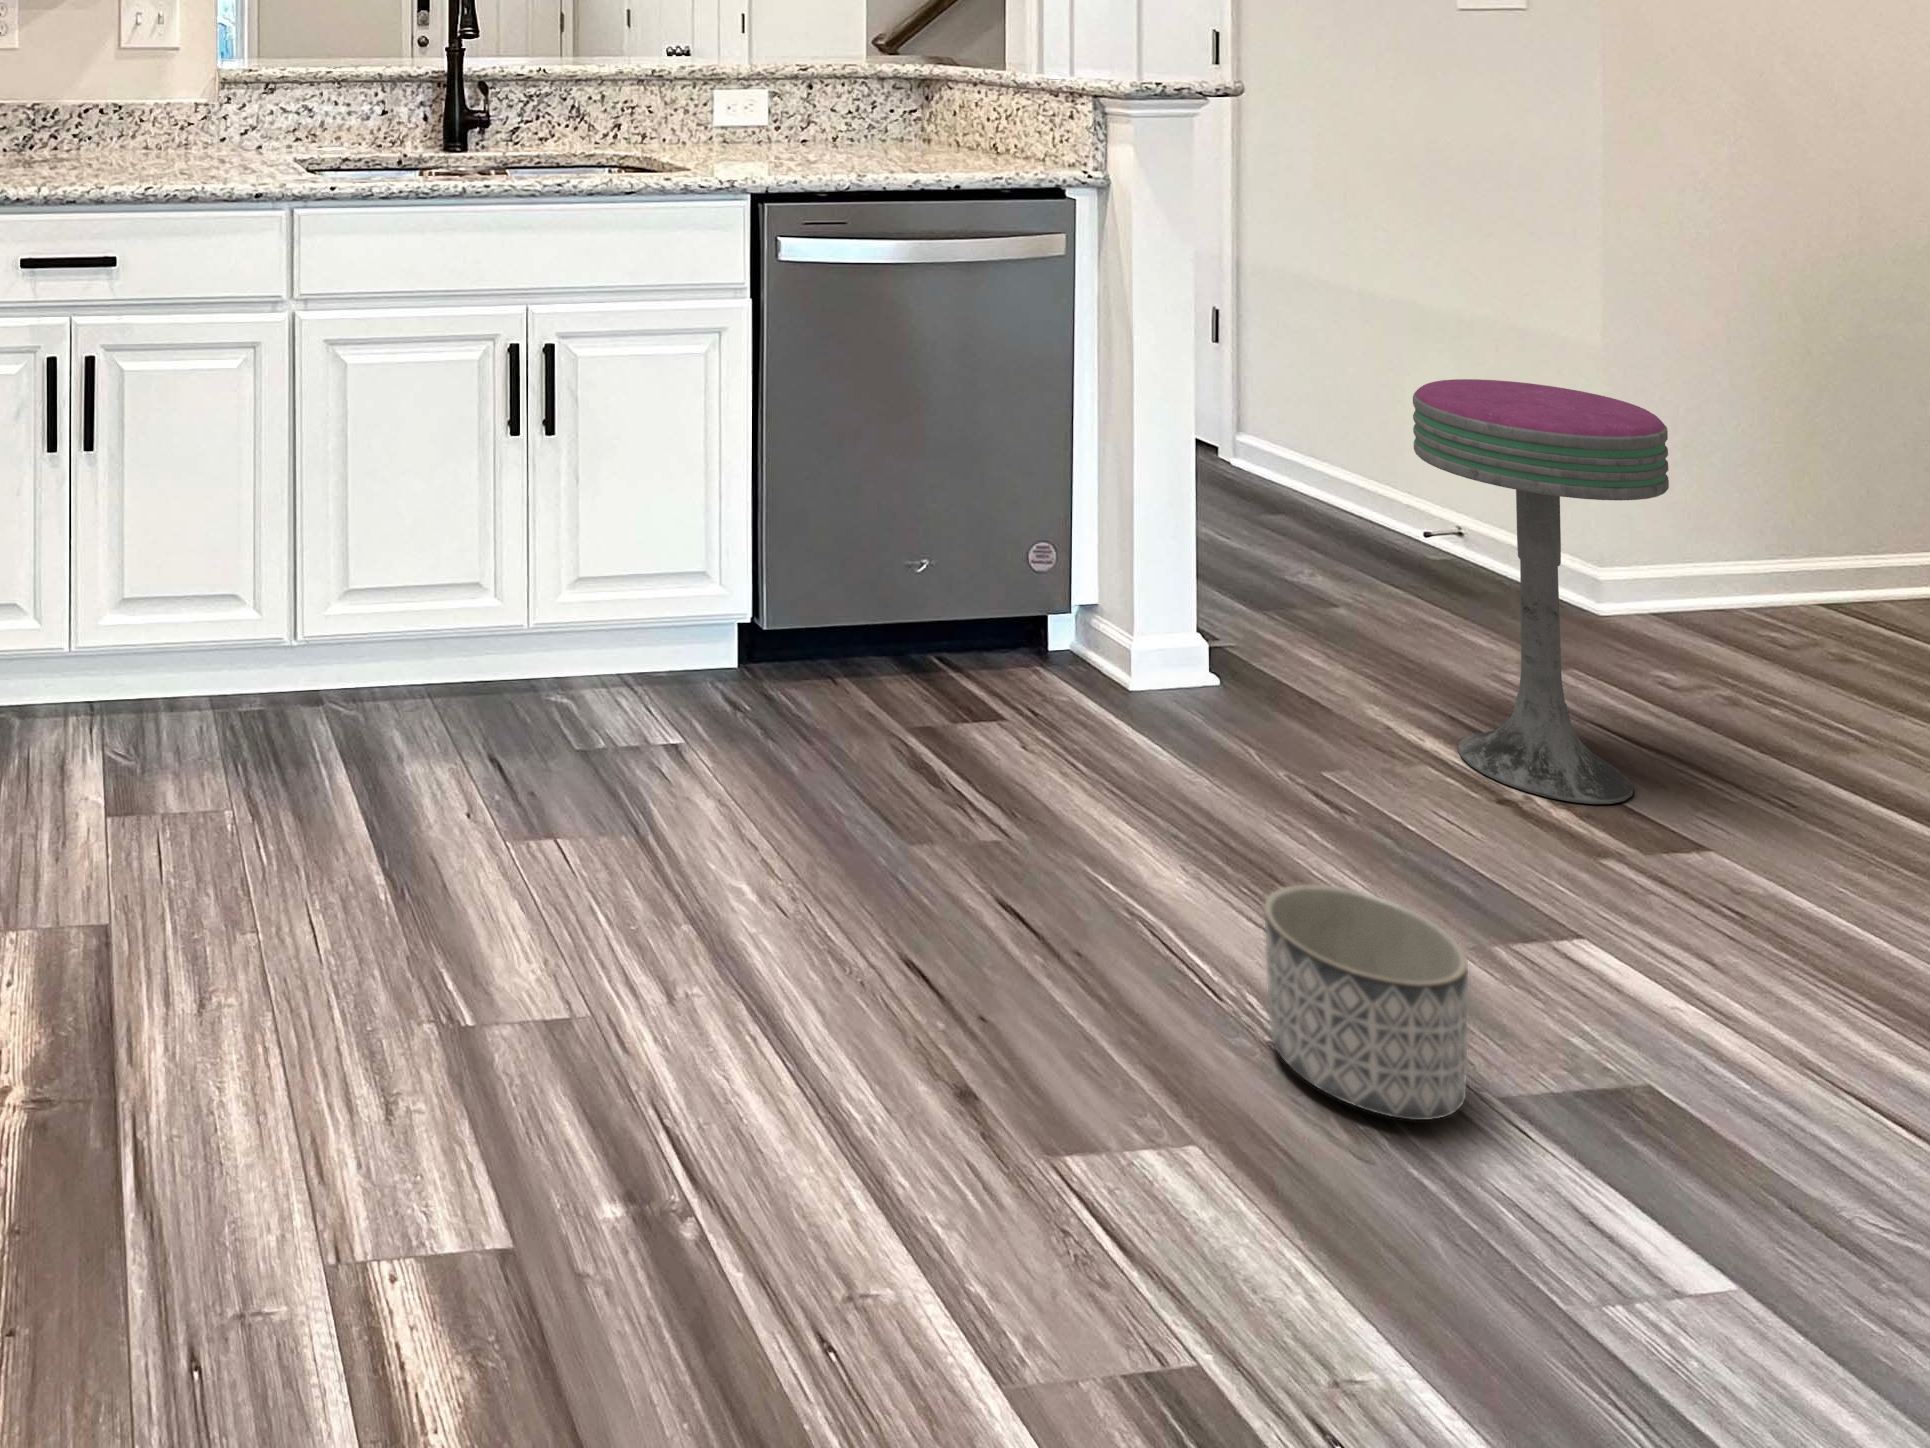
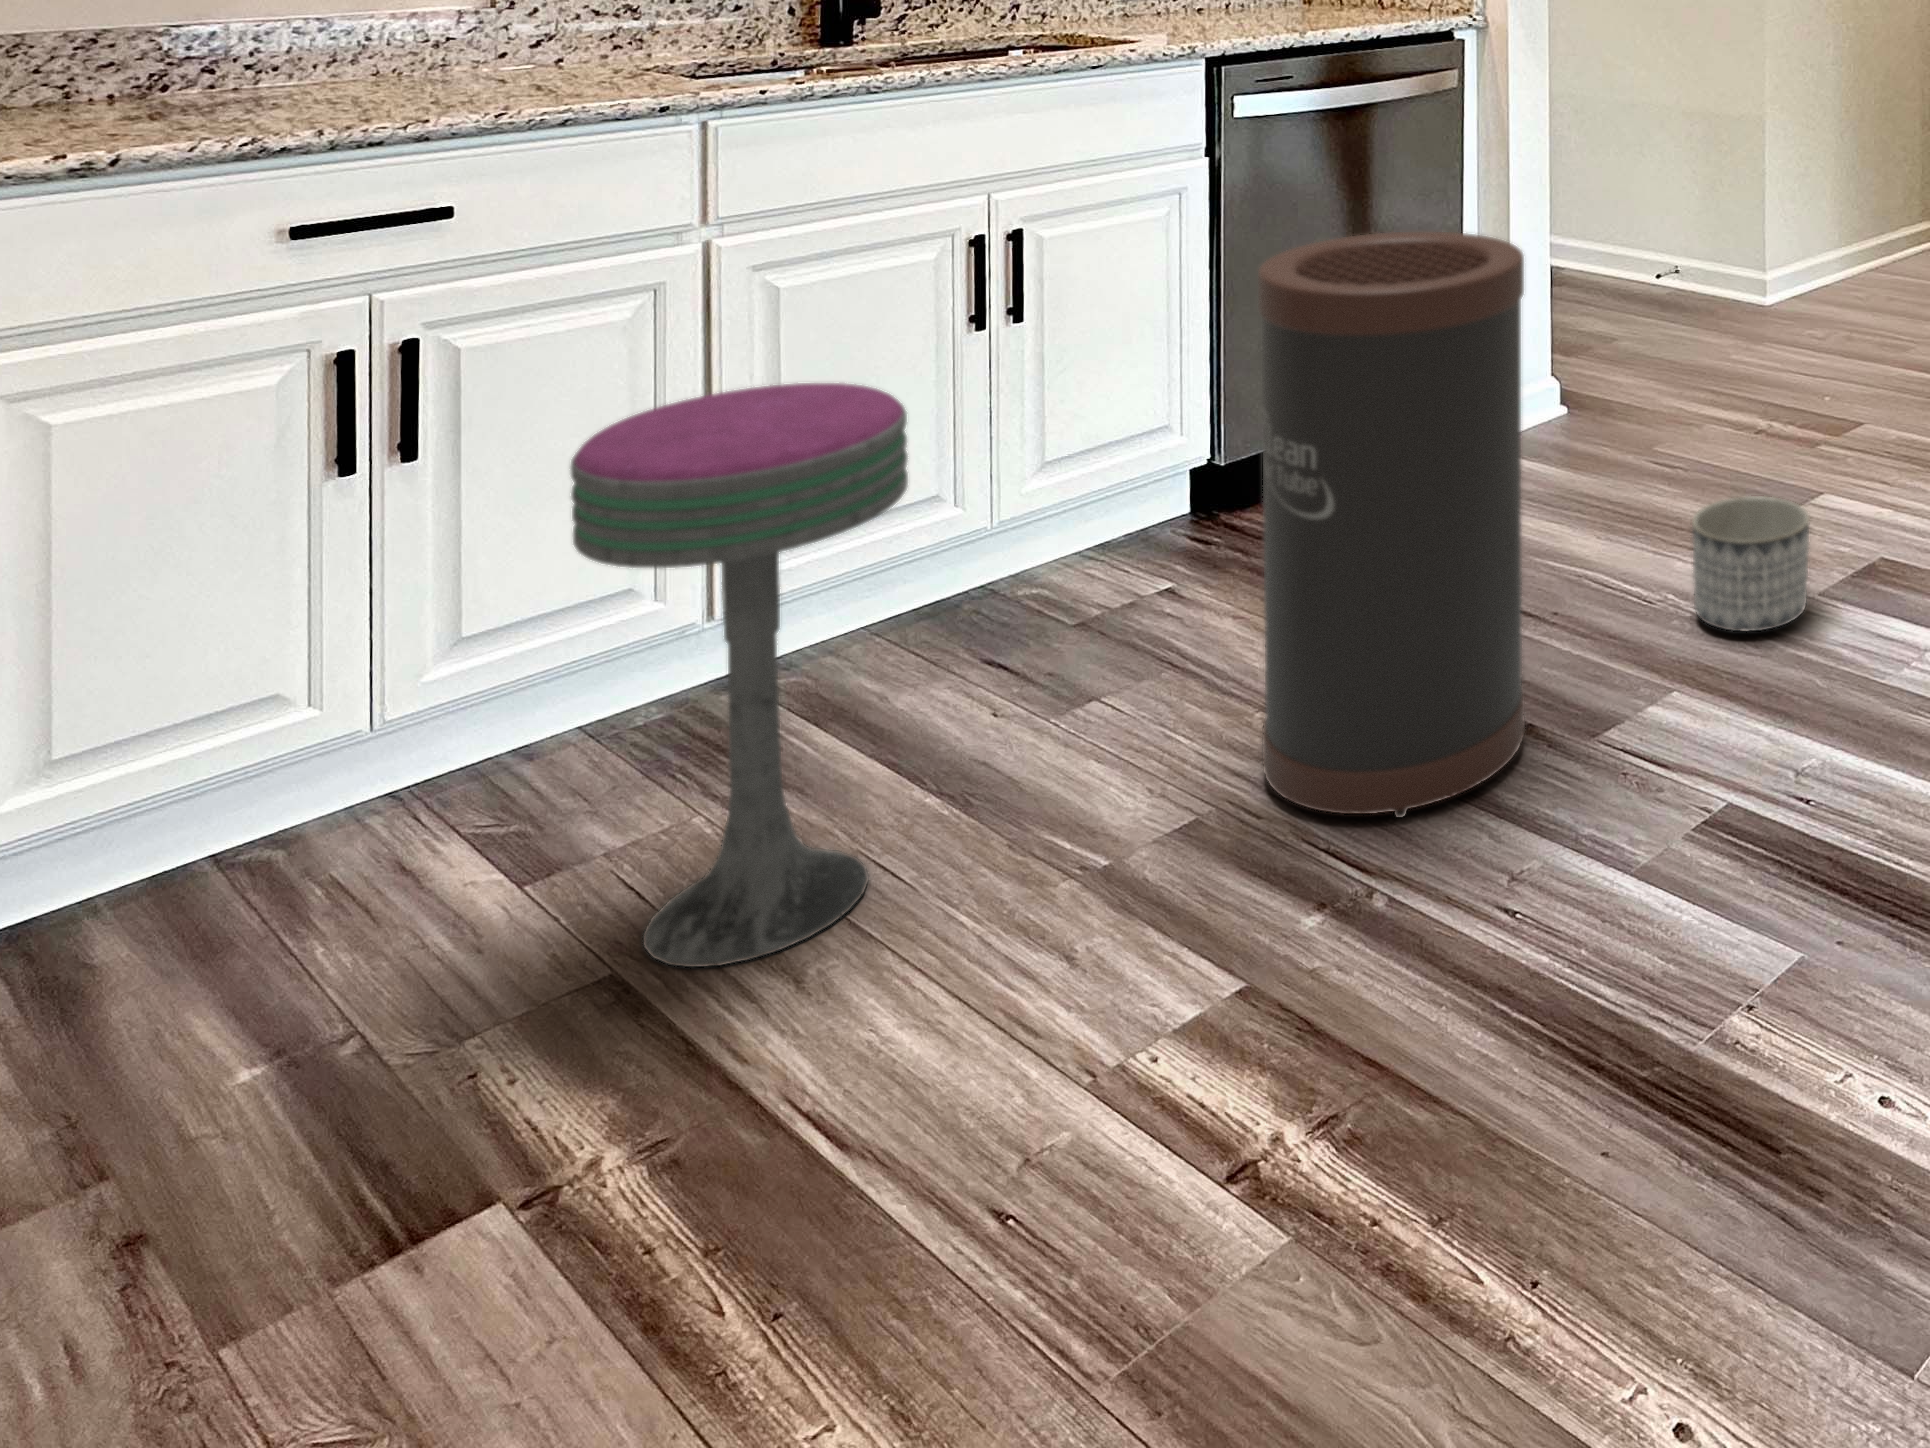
bar stool: present [1413,379,1669,804] -> present [571,383,908,967]
trash can: none [644,409,959,1139] -> present [1258,232,1525,818]

